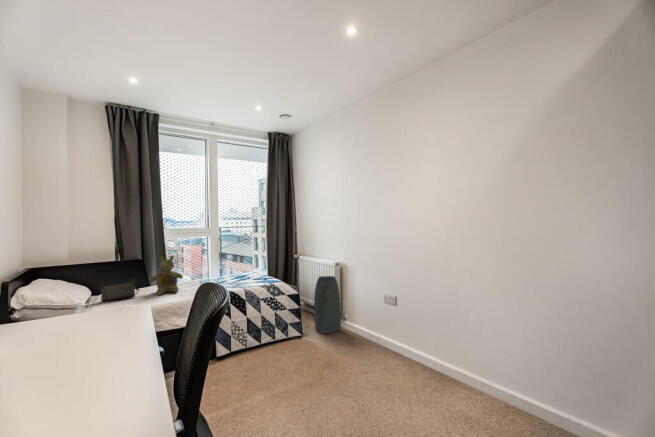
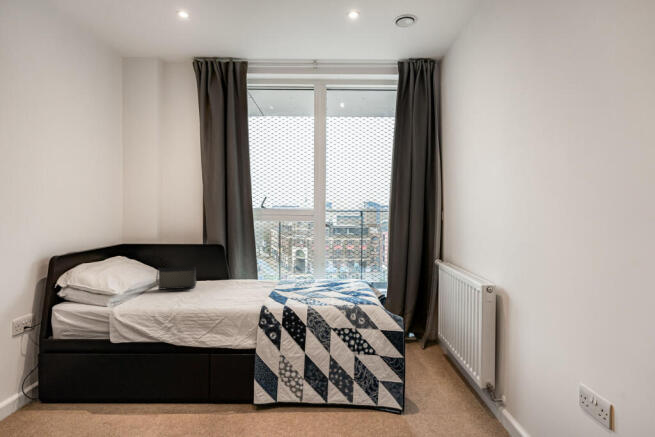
stuffed bear: present [150,256,183,294] -> none [213,242,251,292]
air purifier: present [314,276,341,334] -> none [437,306,495,425]

